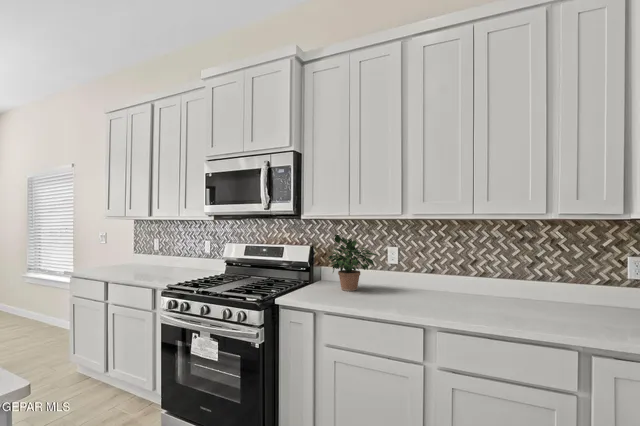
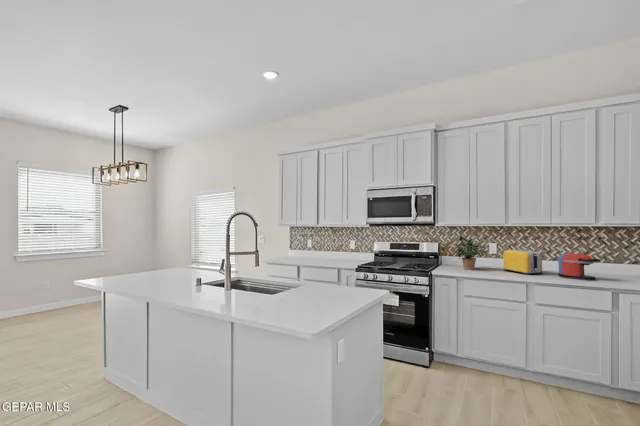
toaster: none [400,258,456,305] -> present [503,250,542,275]
coffee maker: none [478,267,547,320] -> present [558,254,600,280]

